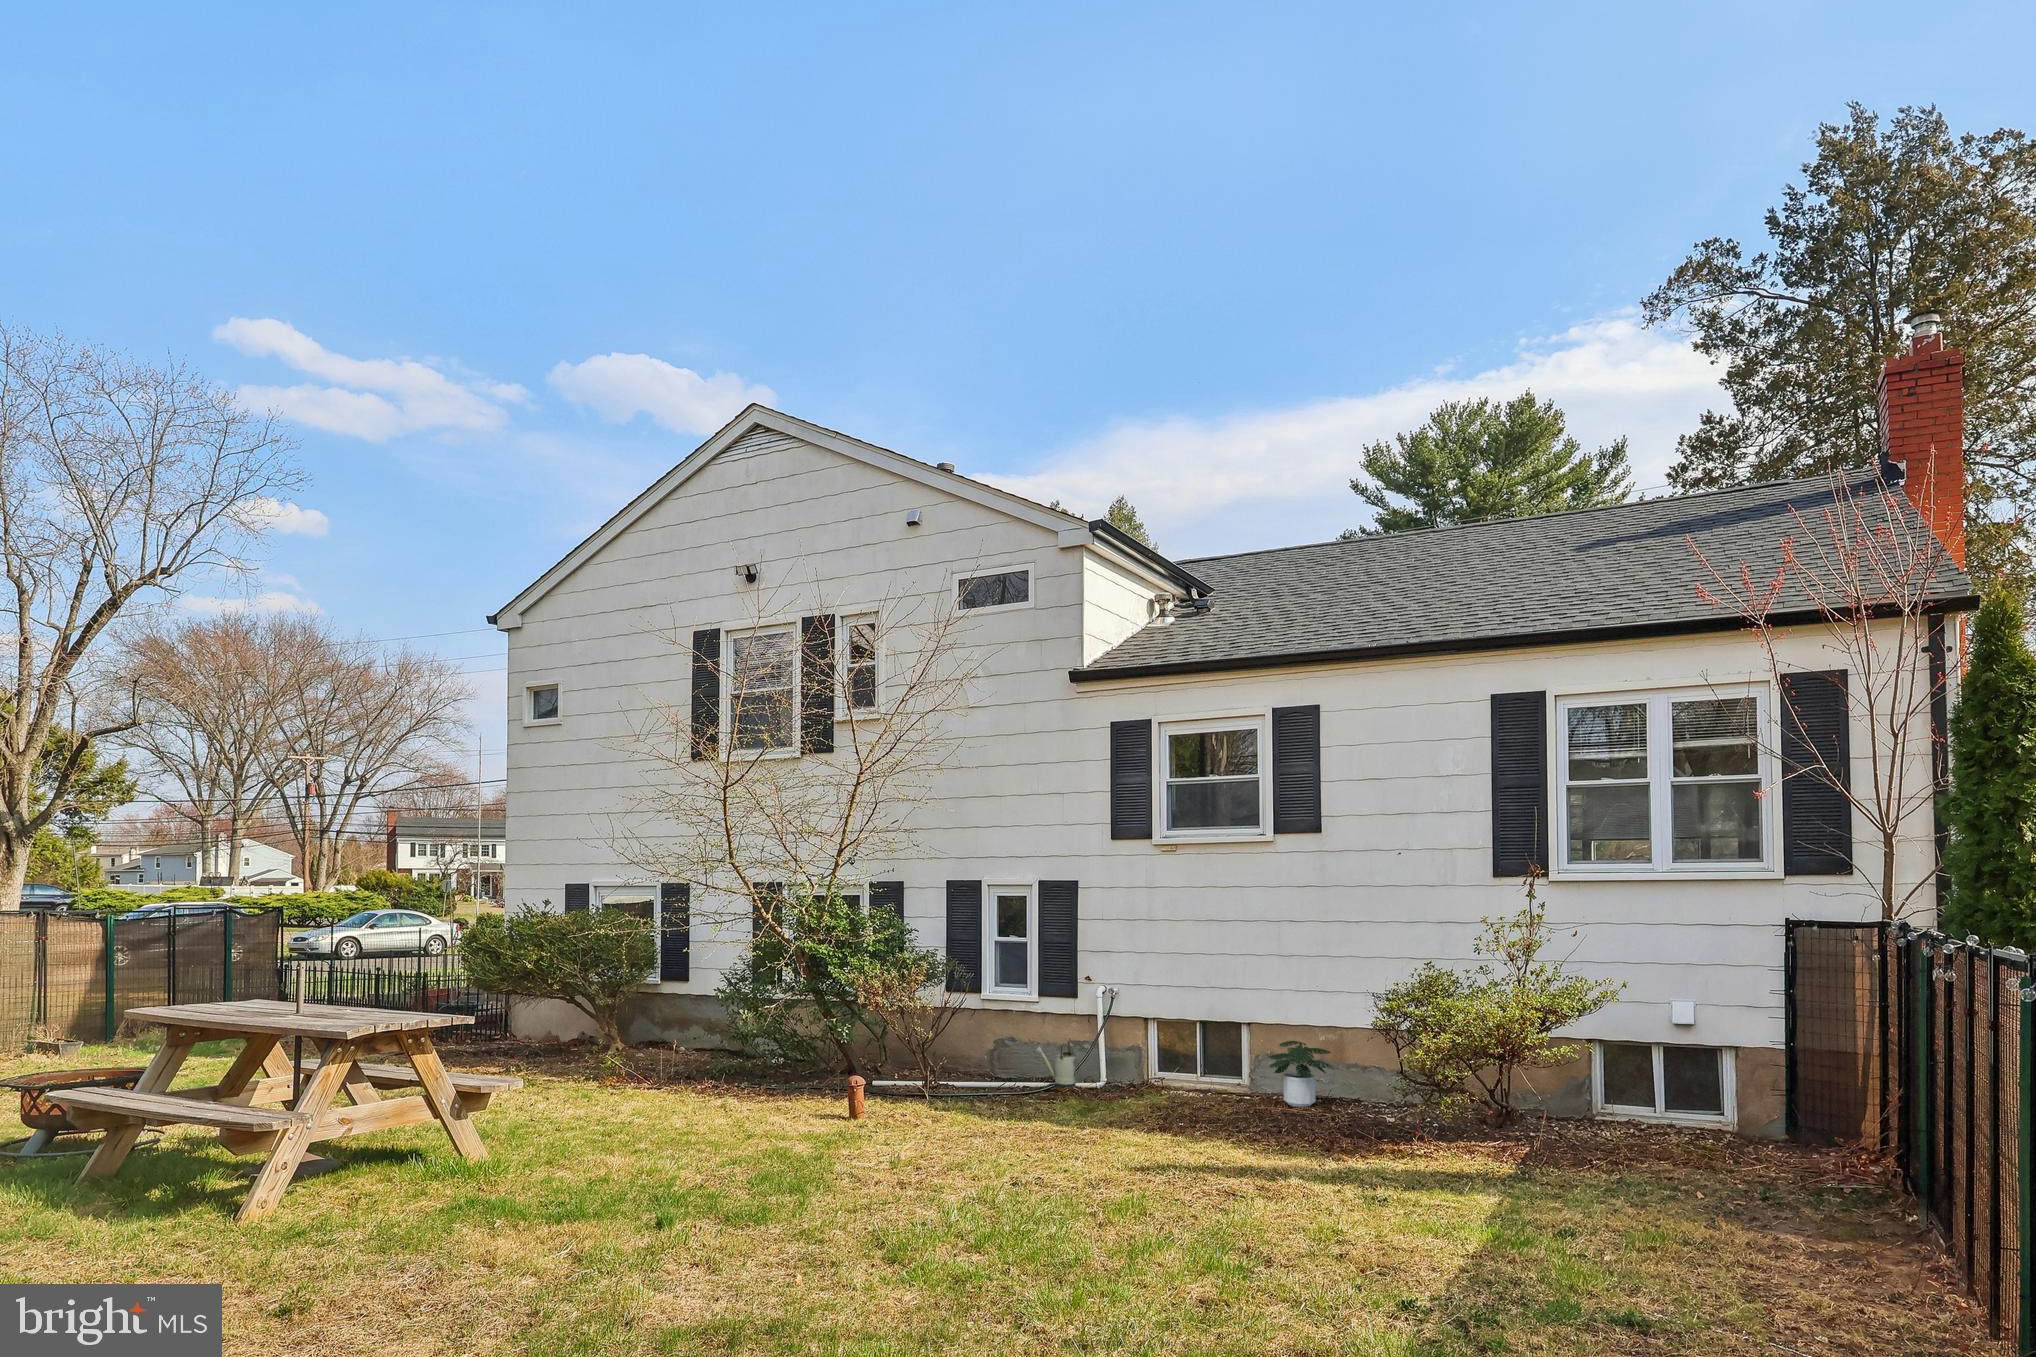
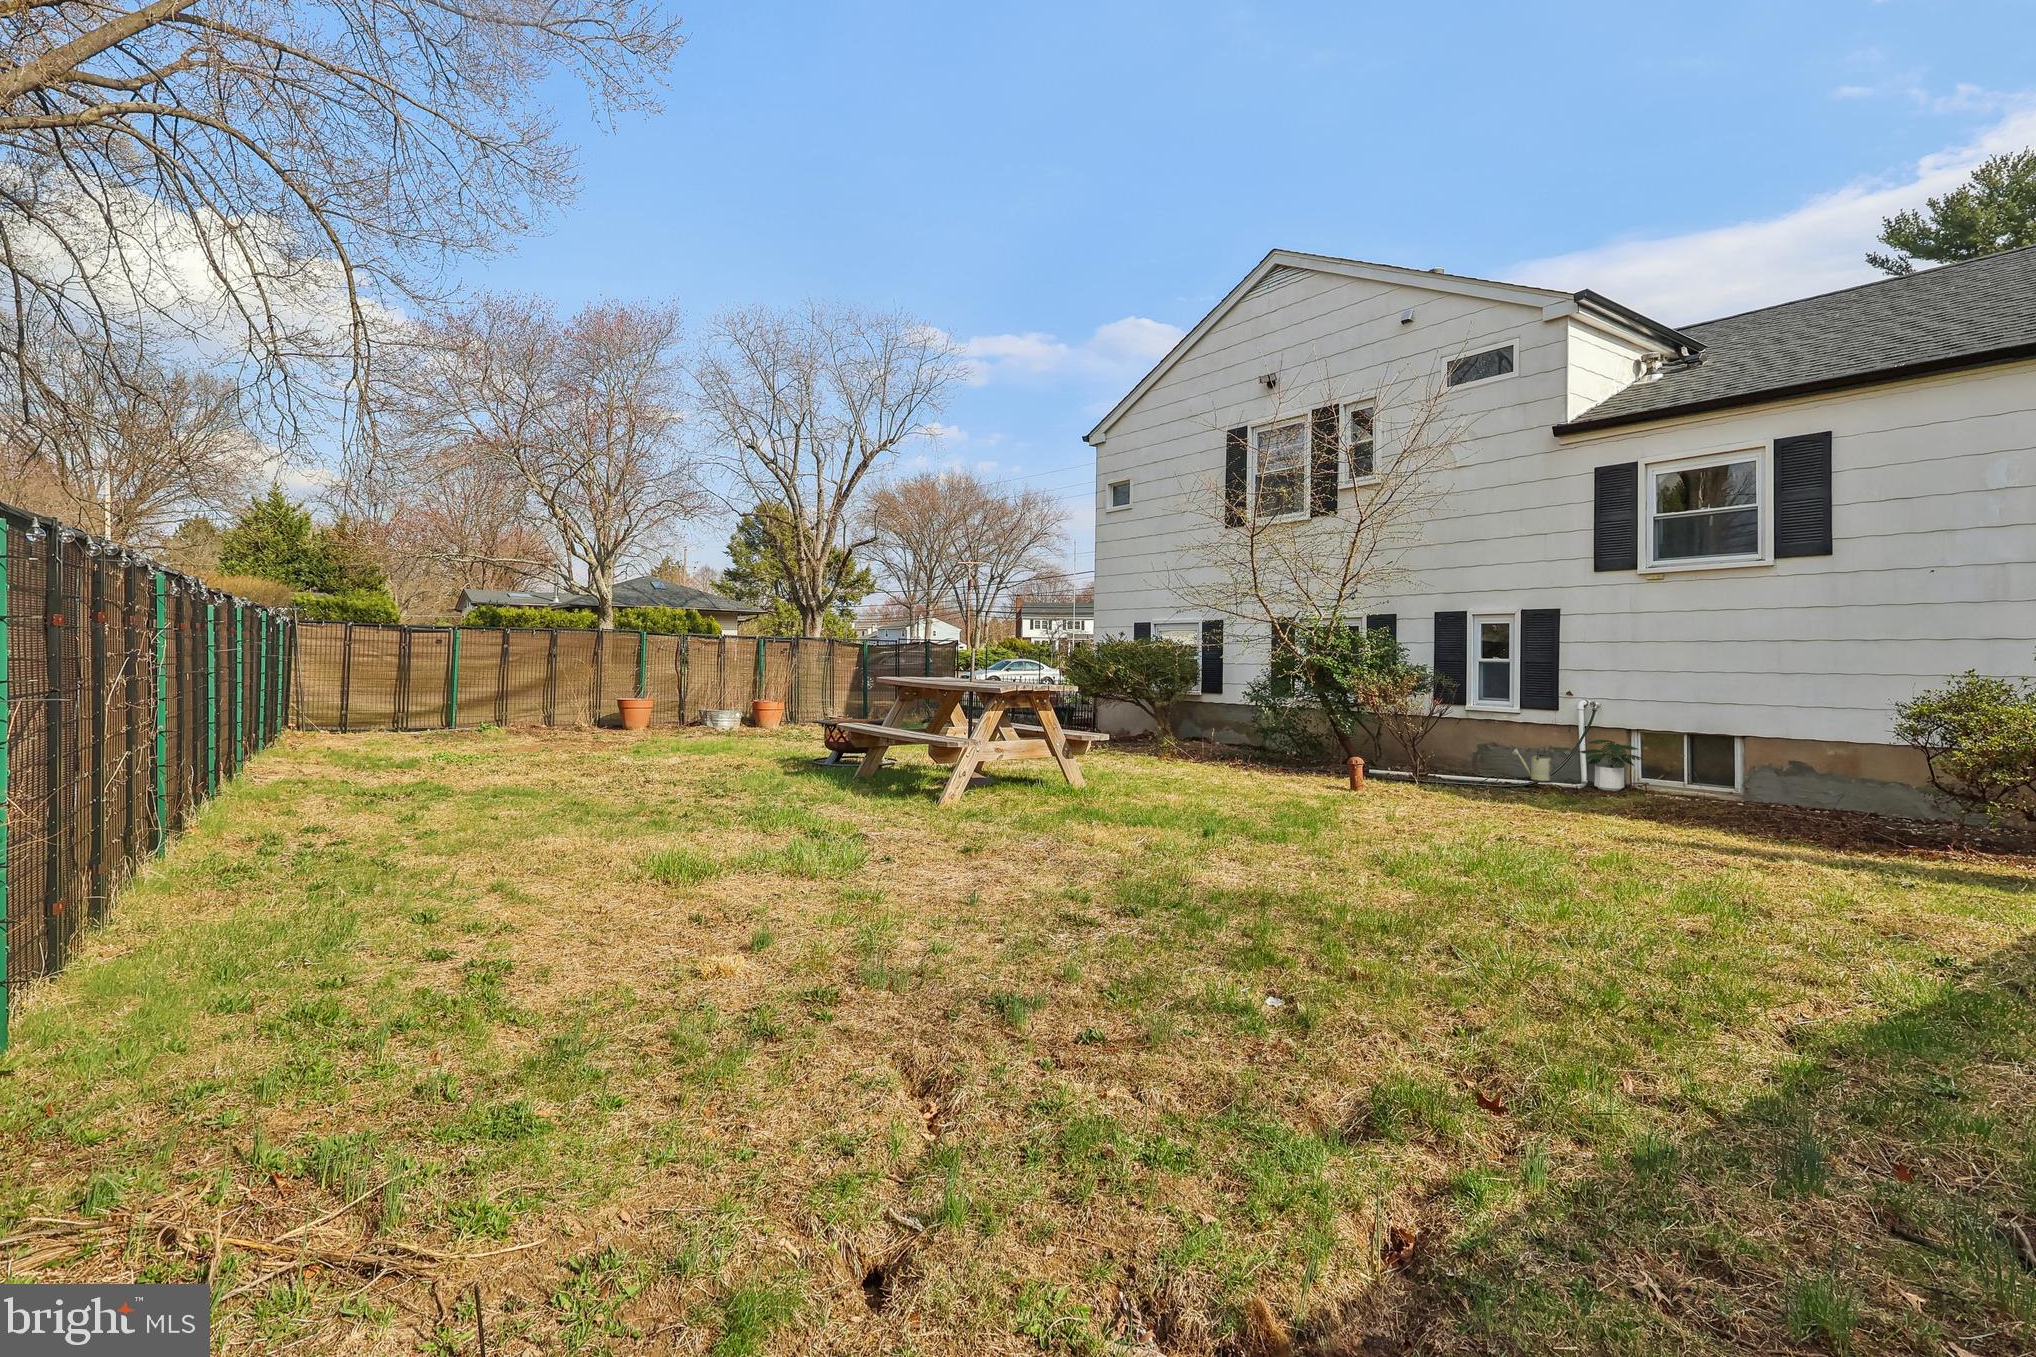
potted plant: present [1269,1041,1333,1107] -> present [1580,740,1645,791]

